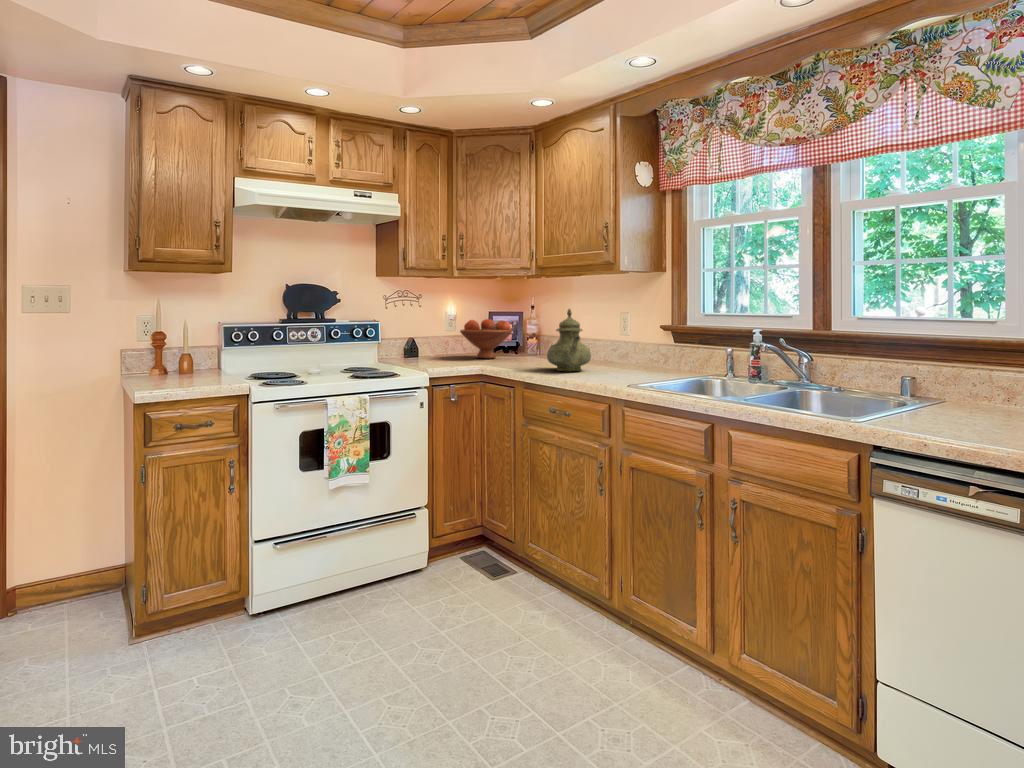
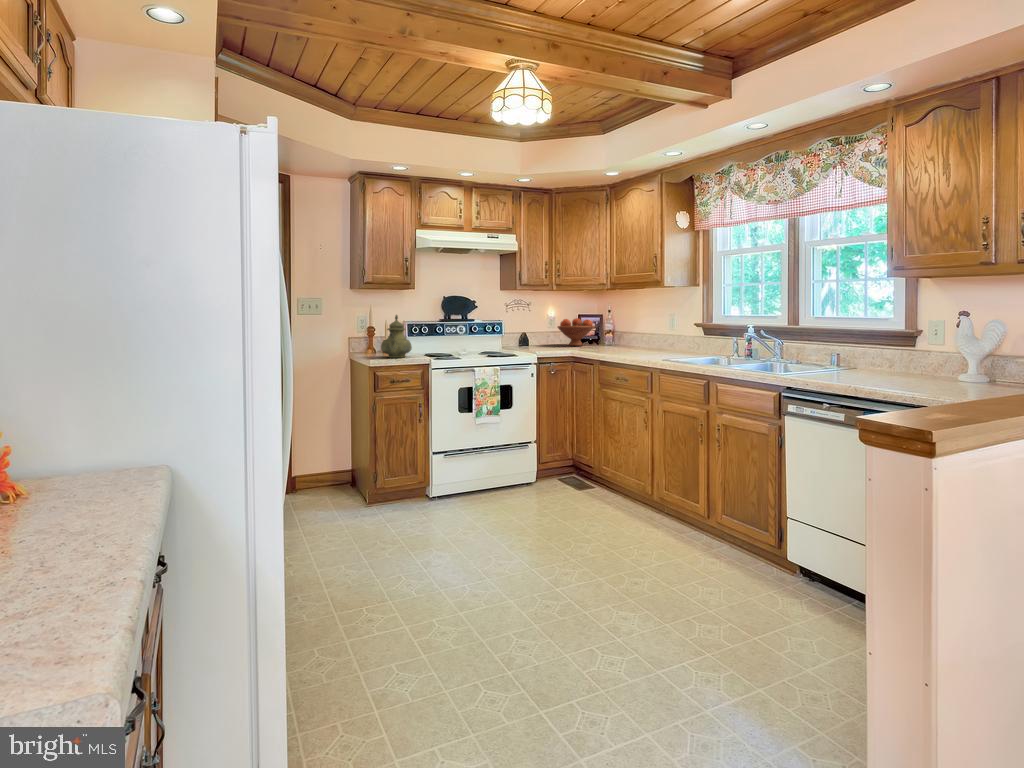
teapot: present [547,309,591,371] -> present [381,315,412,358]

